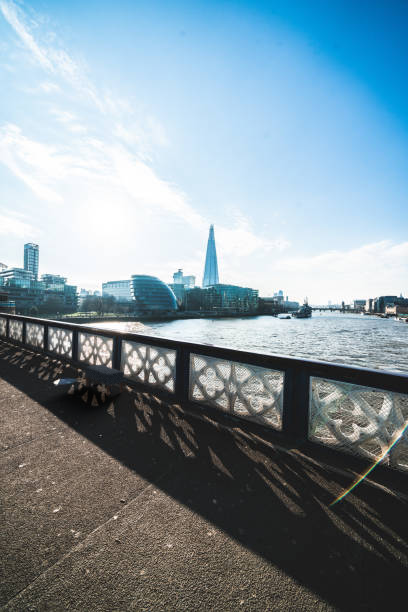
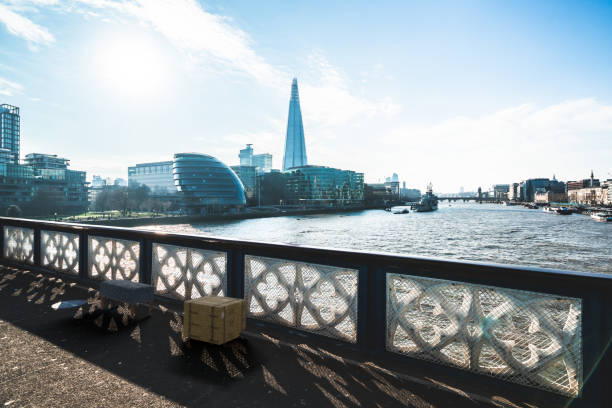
cardboard box: none [145,382,192,425] -> present [183,295,246,345]

